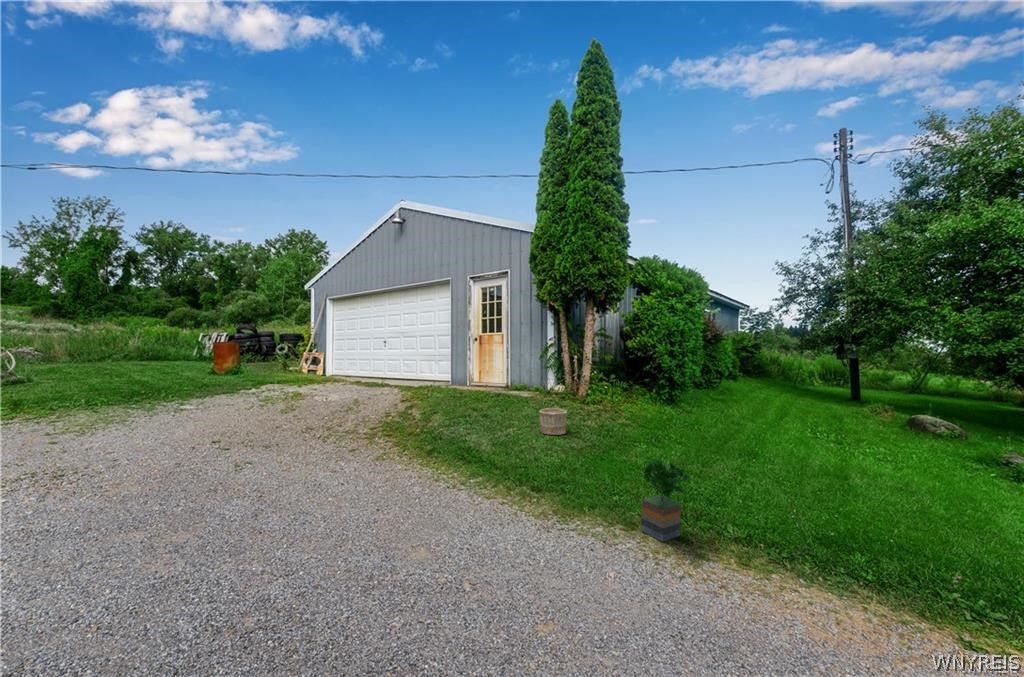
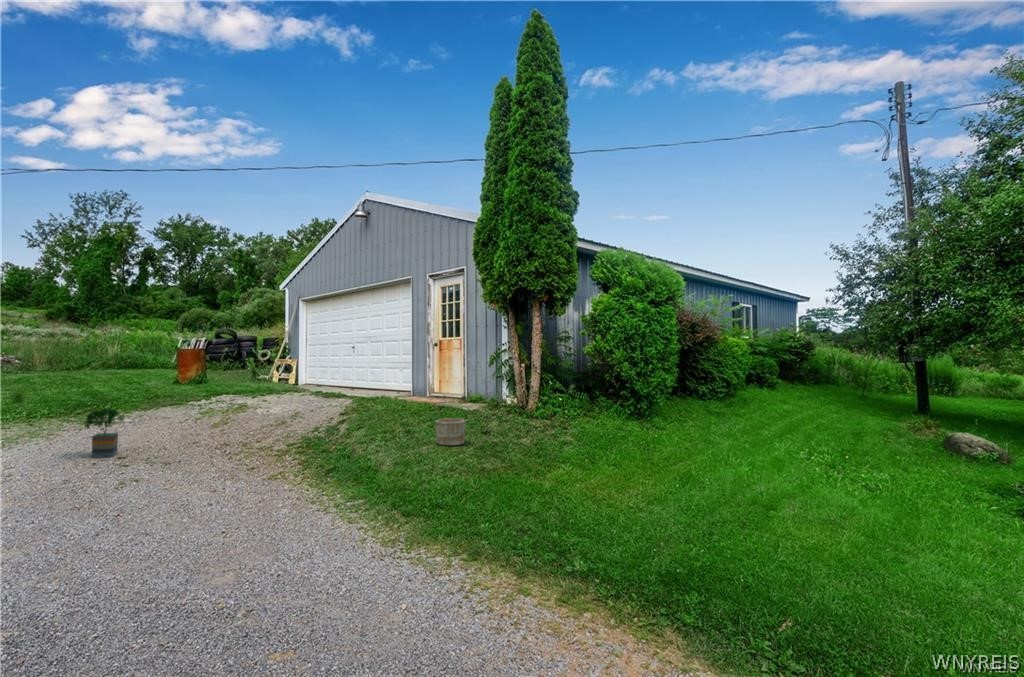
potted tree: present [641,460,691,542] -> present [85,408,124,458]

